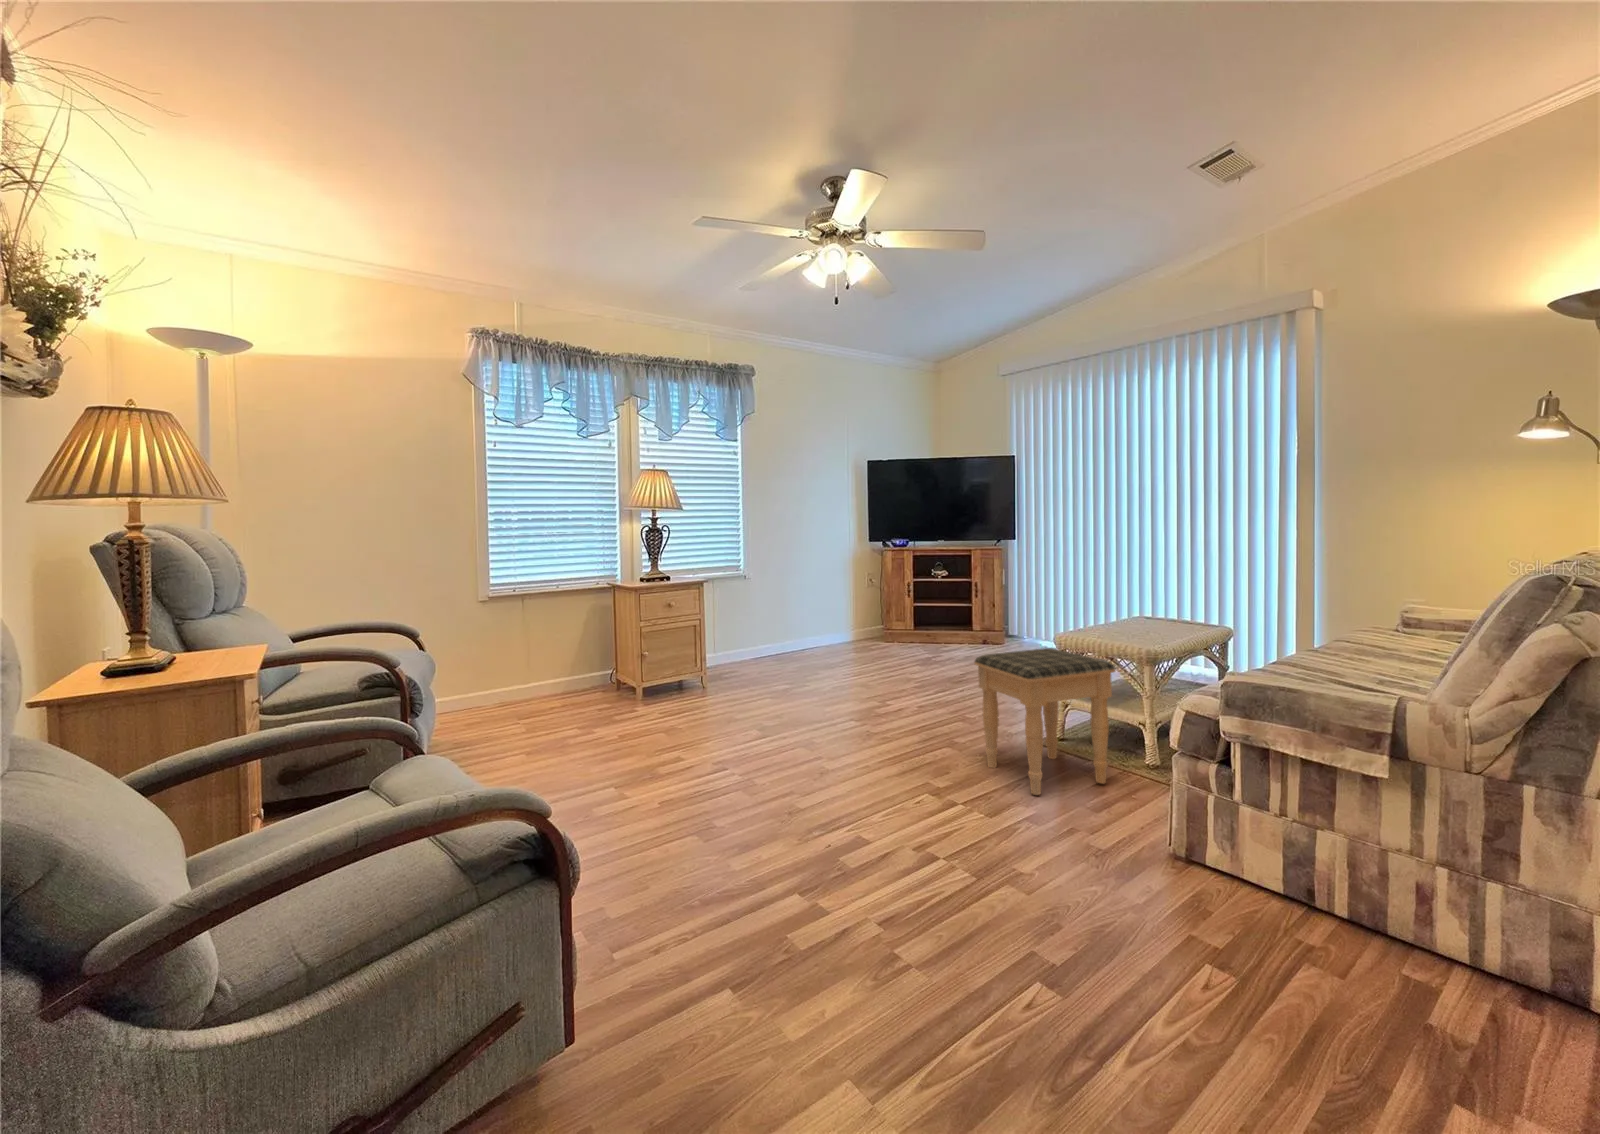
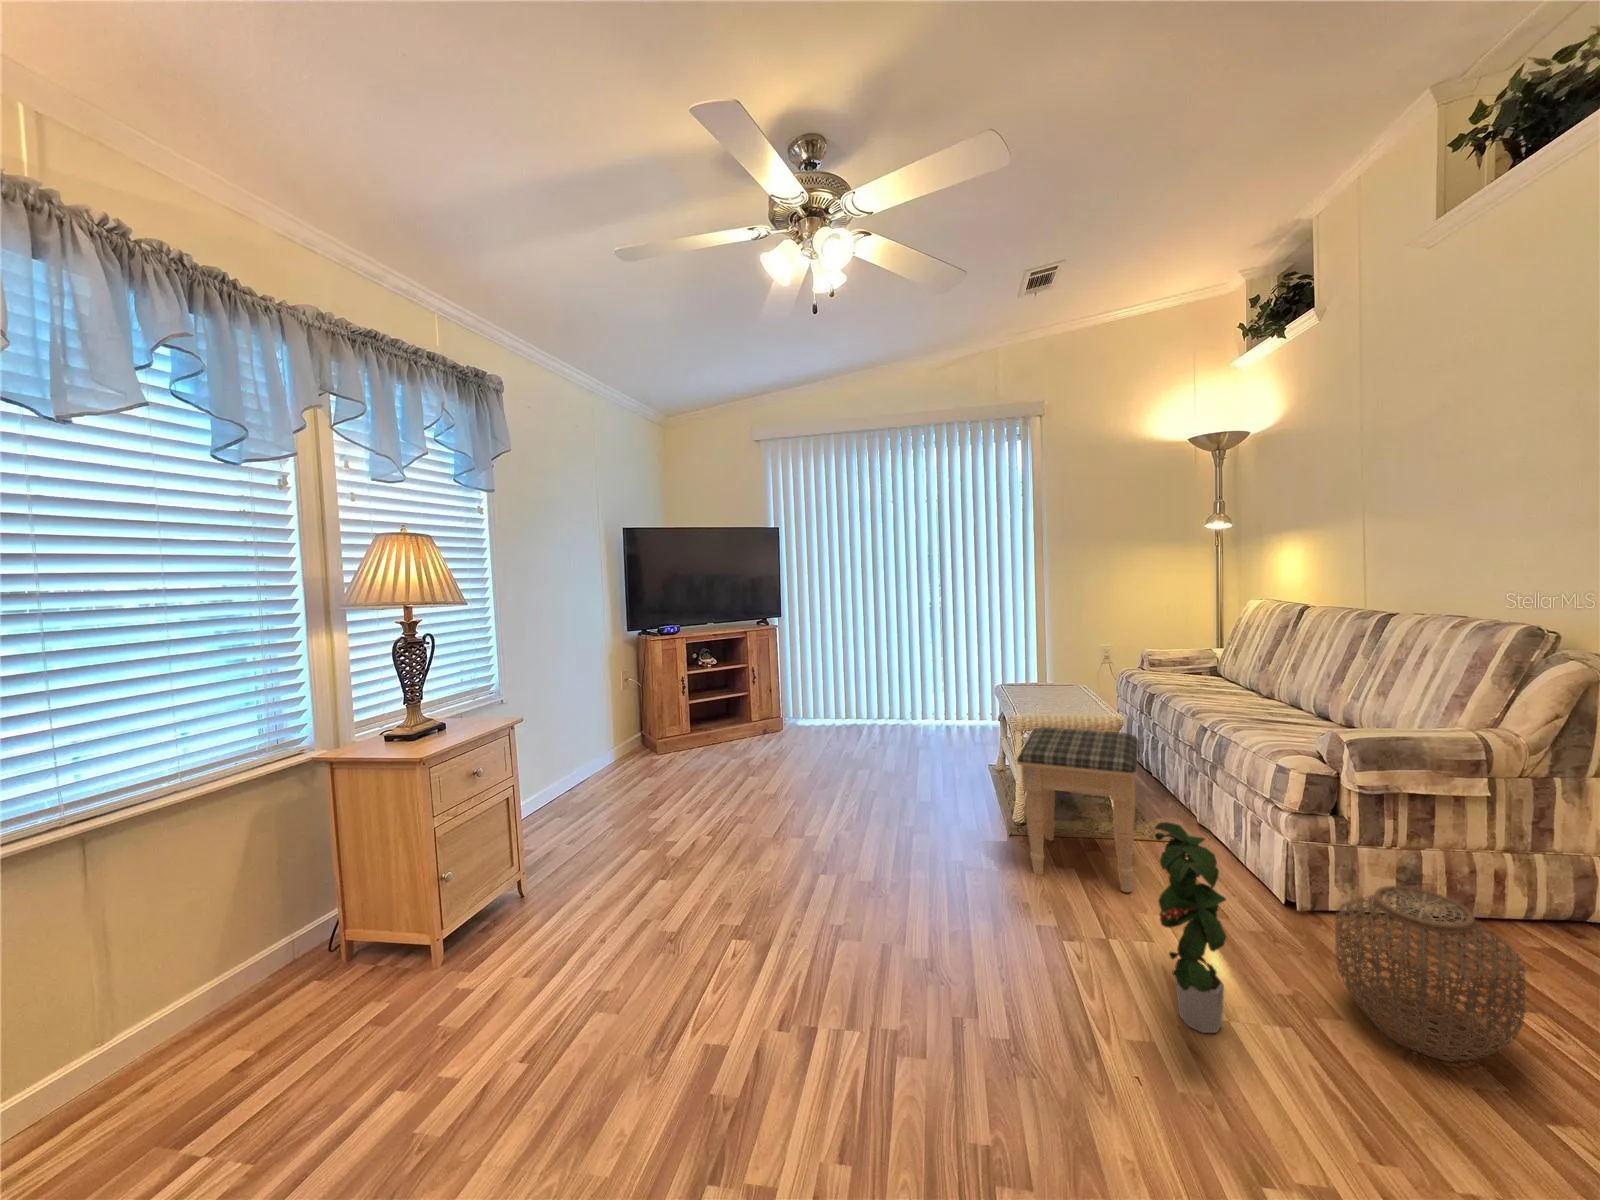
potted plant: none [850,693,978,849] -> present [1155,822,1226,1033]
woven basket: none [1008,781,1142,936] -> present [1335,886,1525,1061]

